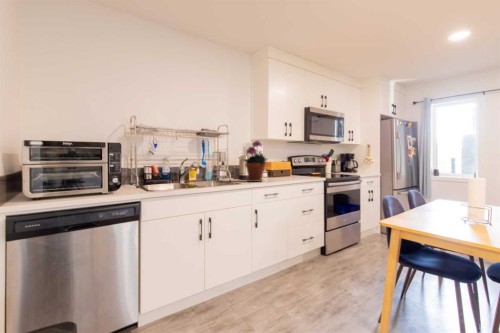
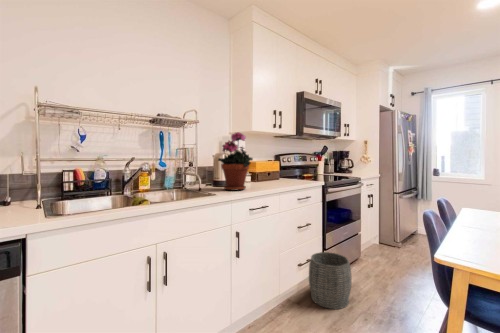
woven basket: none [311,232,343,272] -> present [309,252,352,309]

